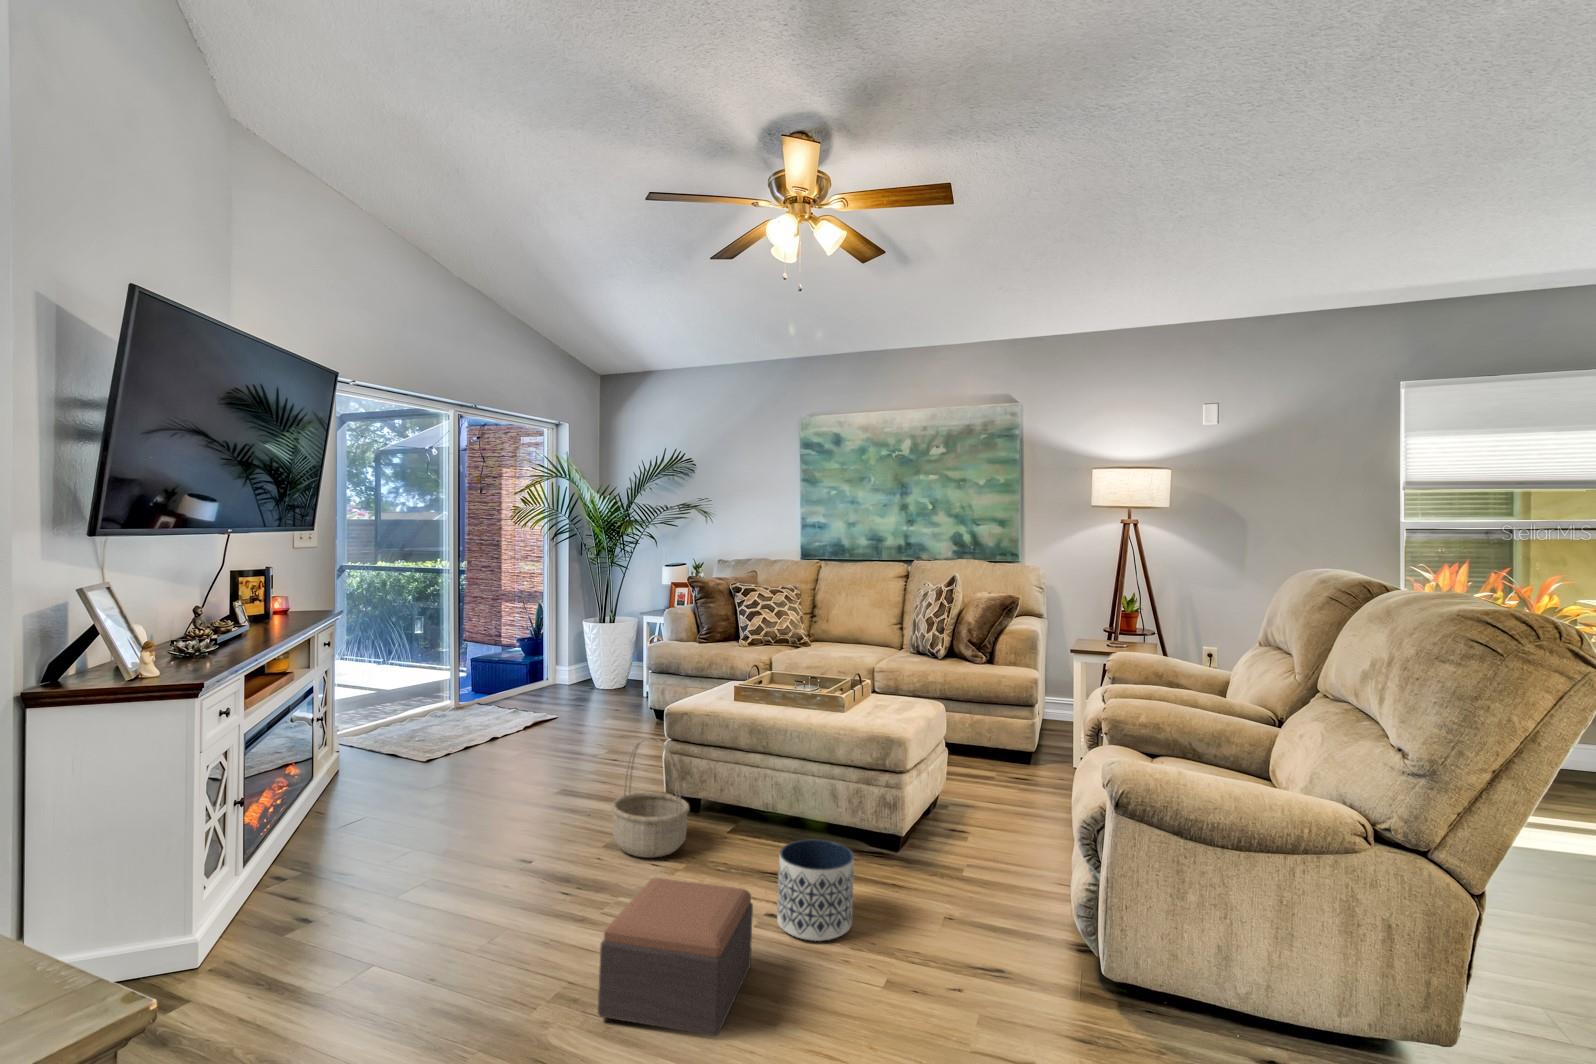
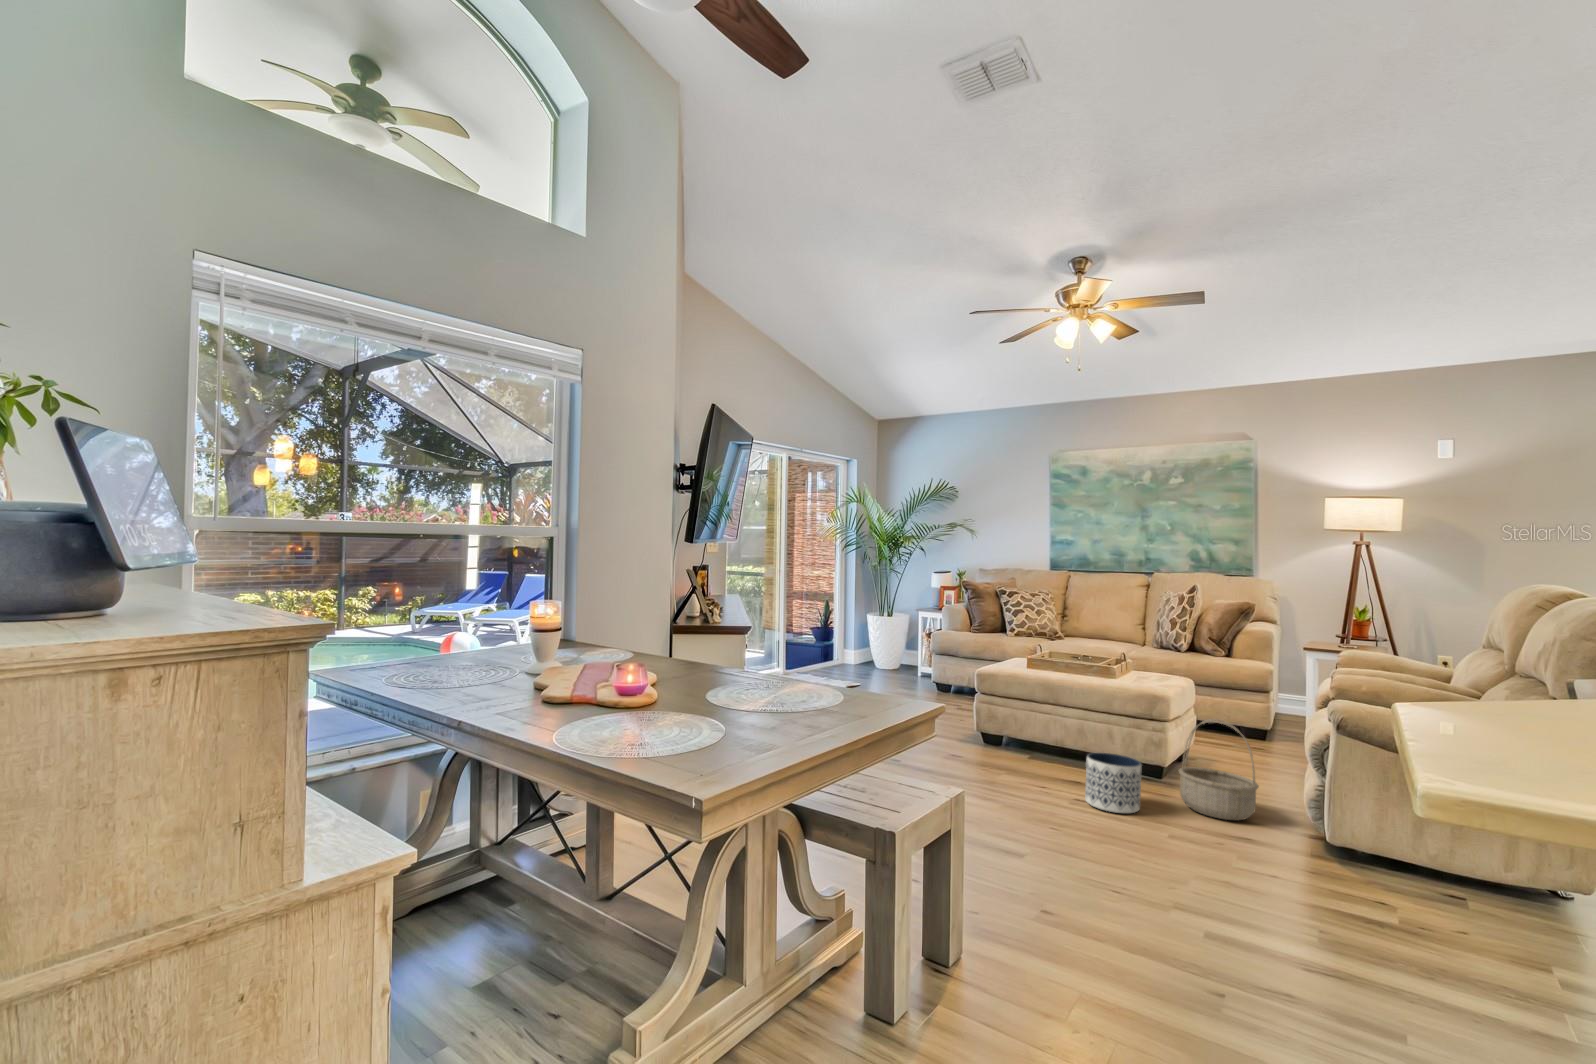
basket: present [611,737,689,858] -> present [1179,719,1259,820]
footstool: present [598,878,753,1036] -> none [991,759,1077,842]

